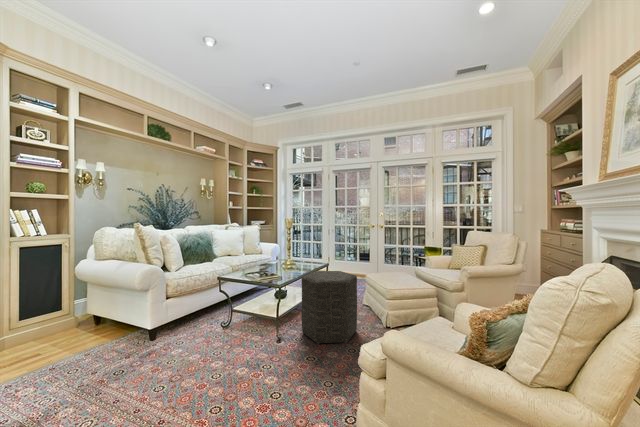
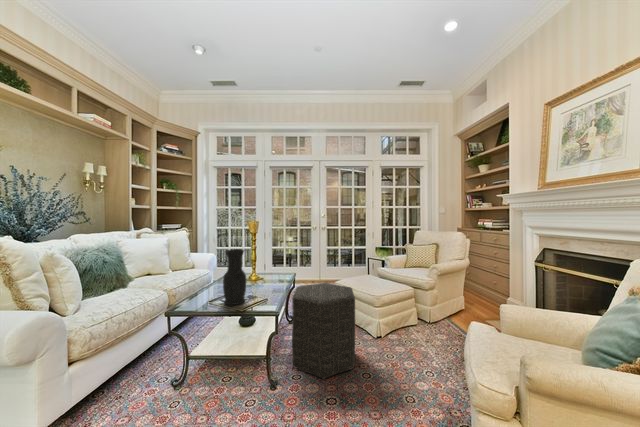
vase: none [254,238,272,278] -> present [223,249,246,305]

